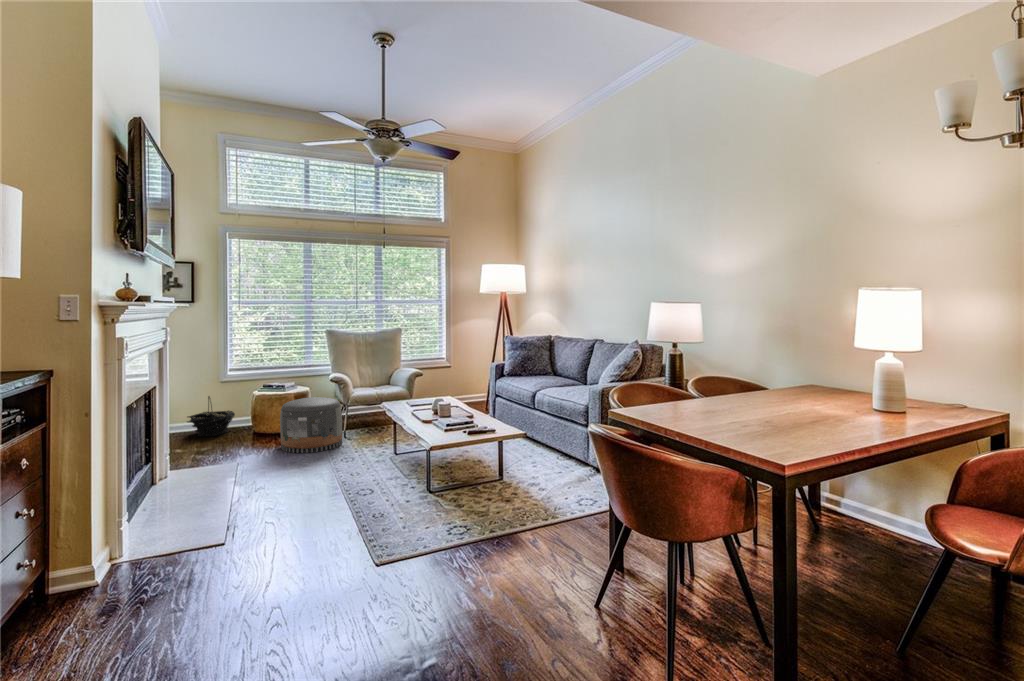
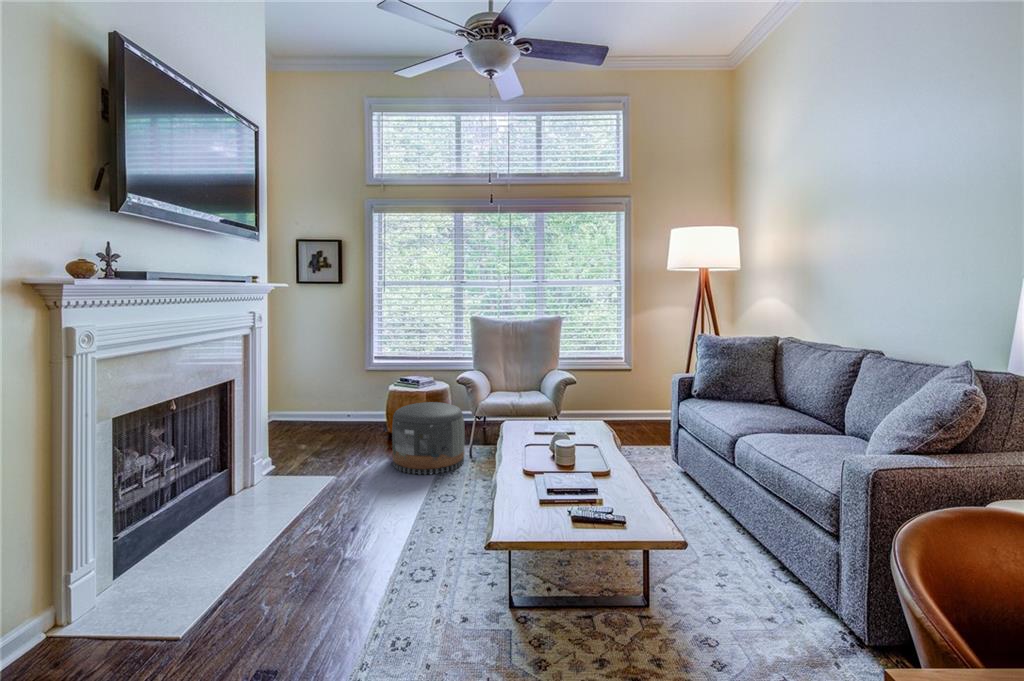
basket: present [187,396,235,436] -> none [325,386,374,431]

